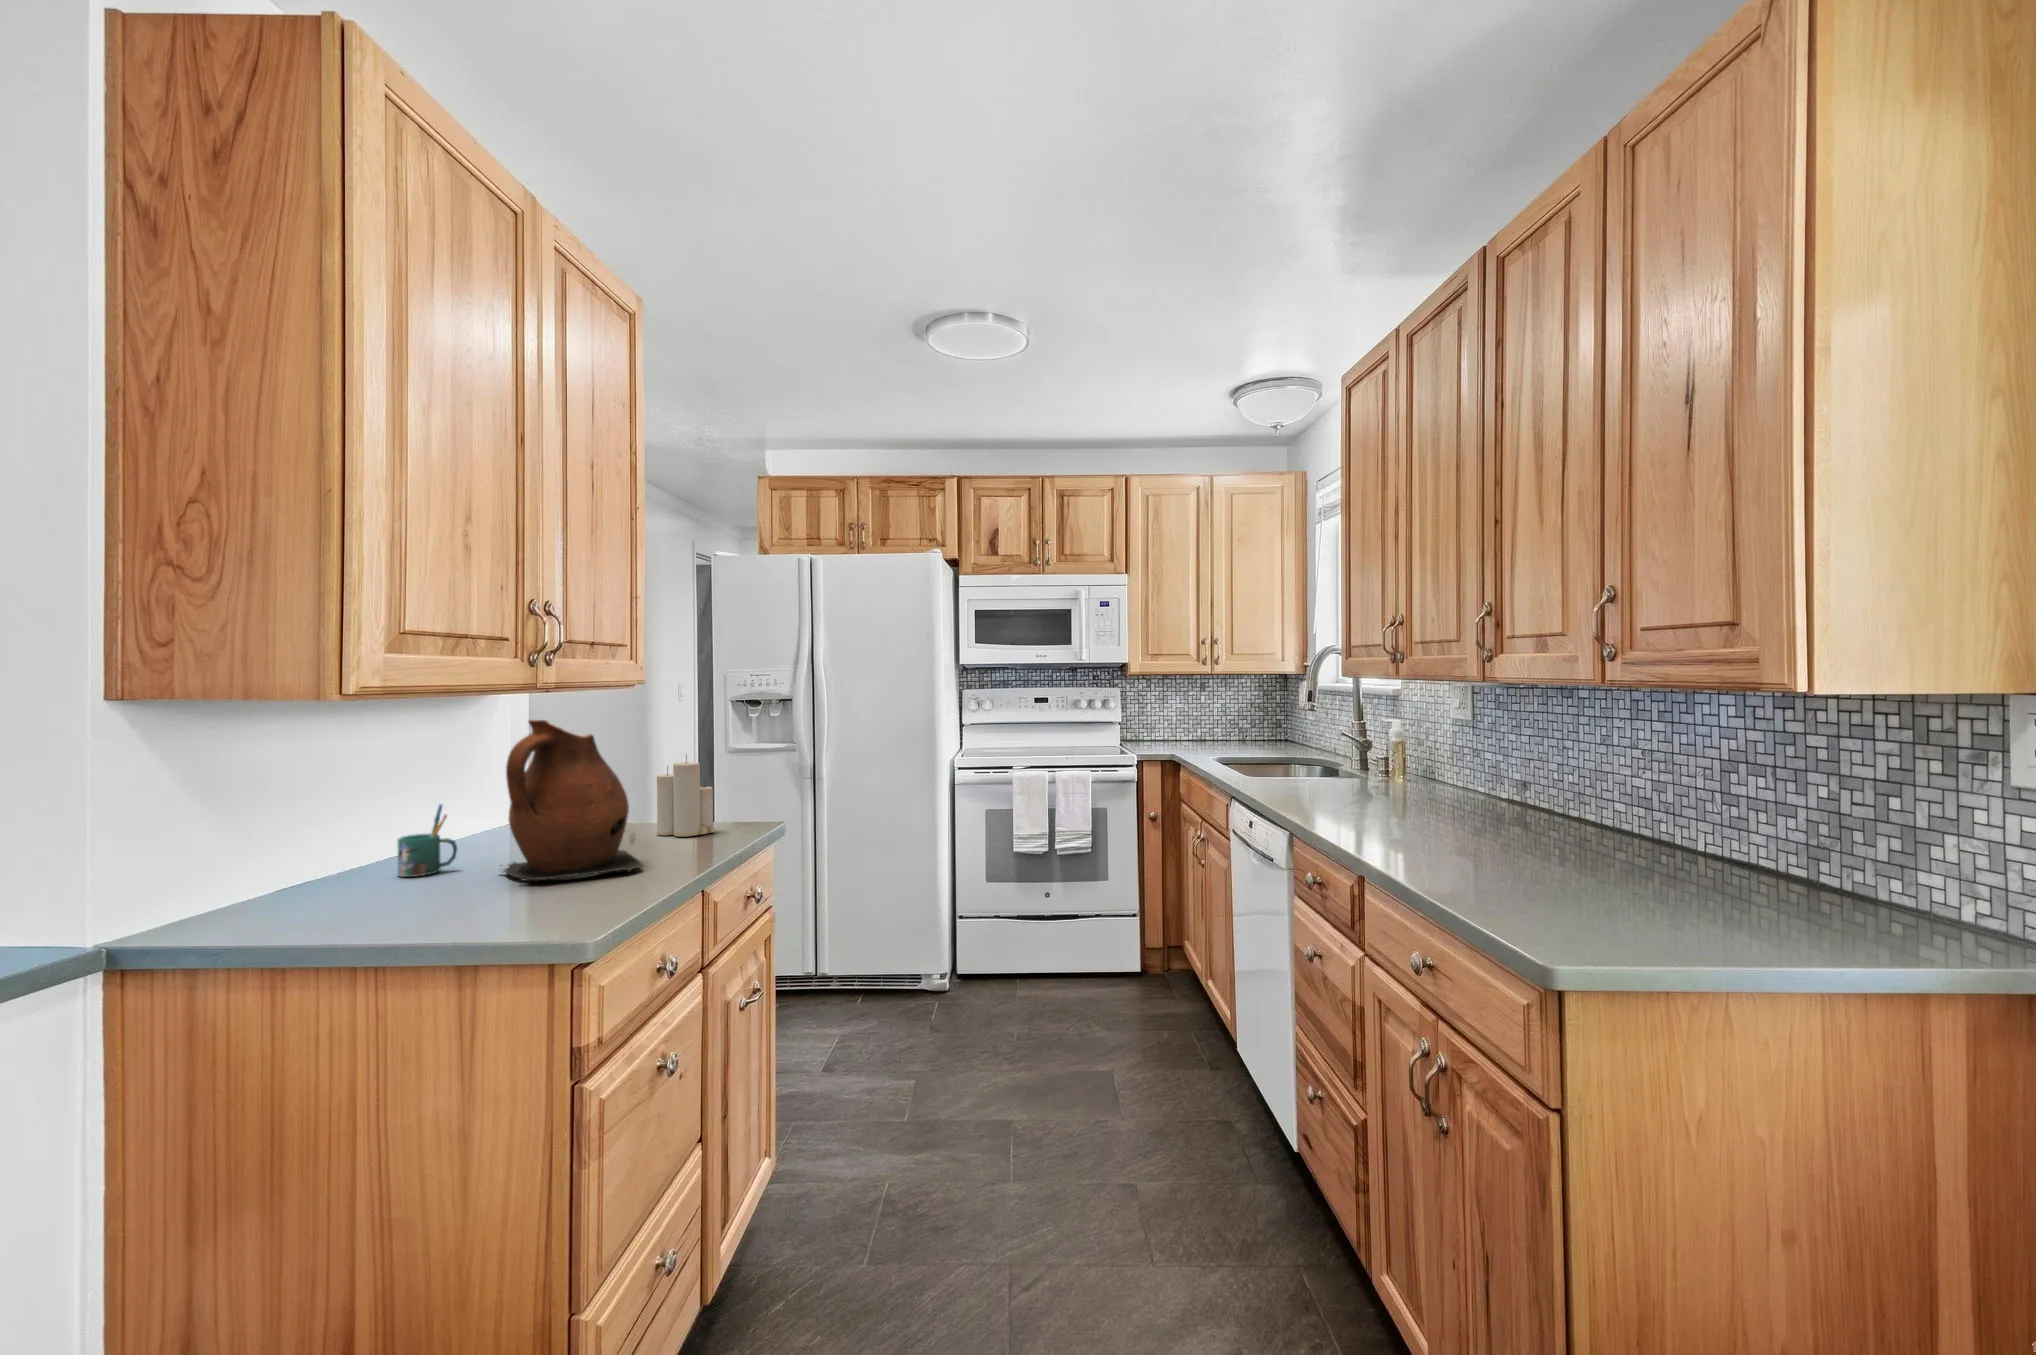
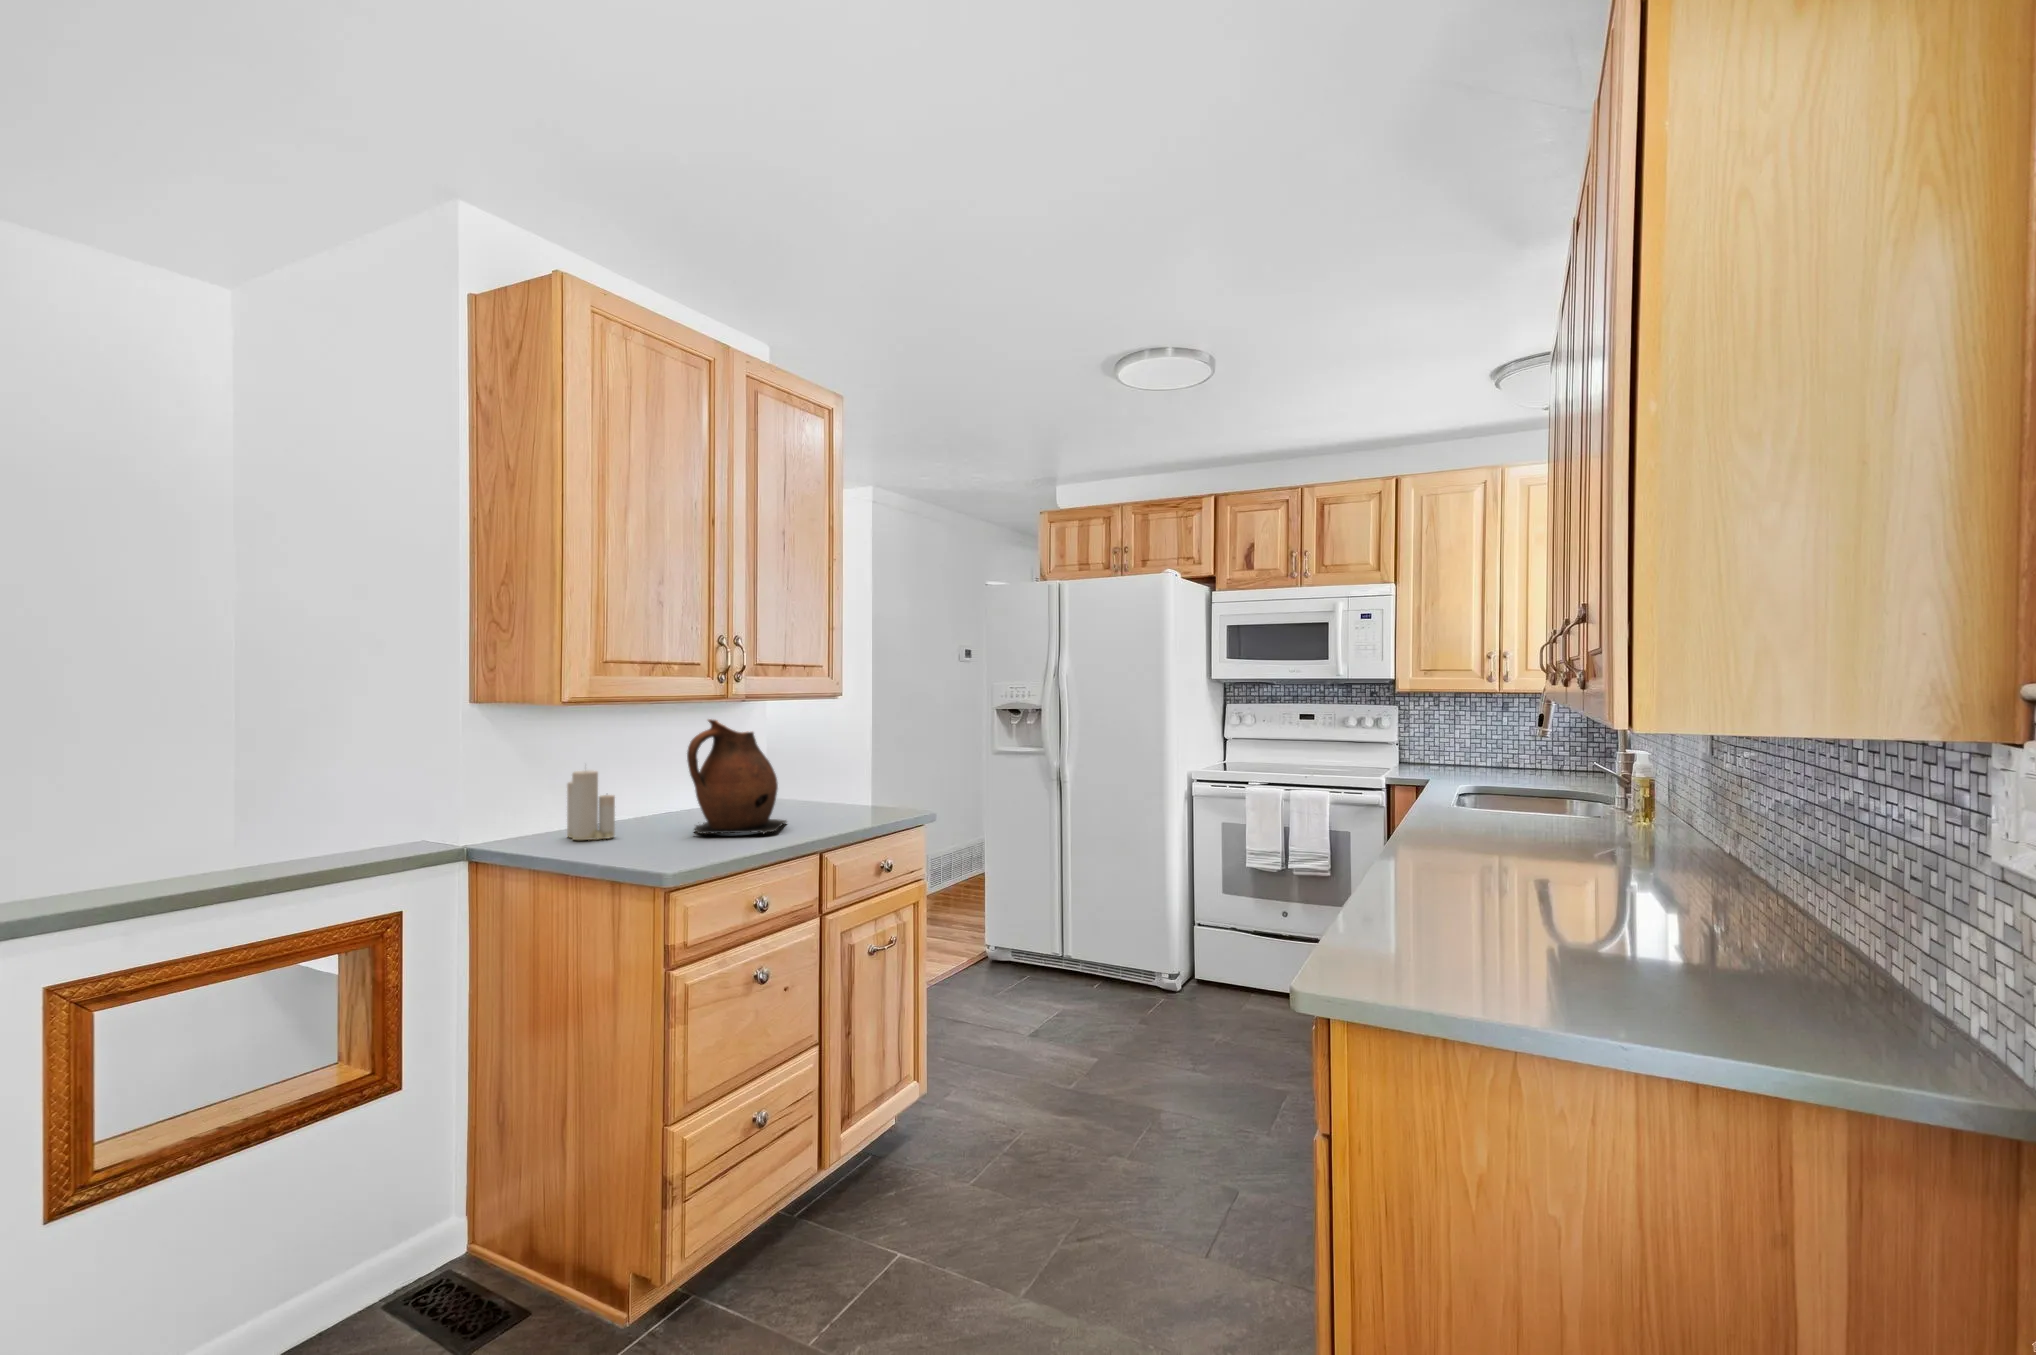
candle: present [657,755,715,837] -> present [567,770,615,840]
mug: present [397,804,457,877] -> none [643,777,679,825]

